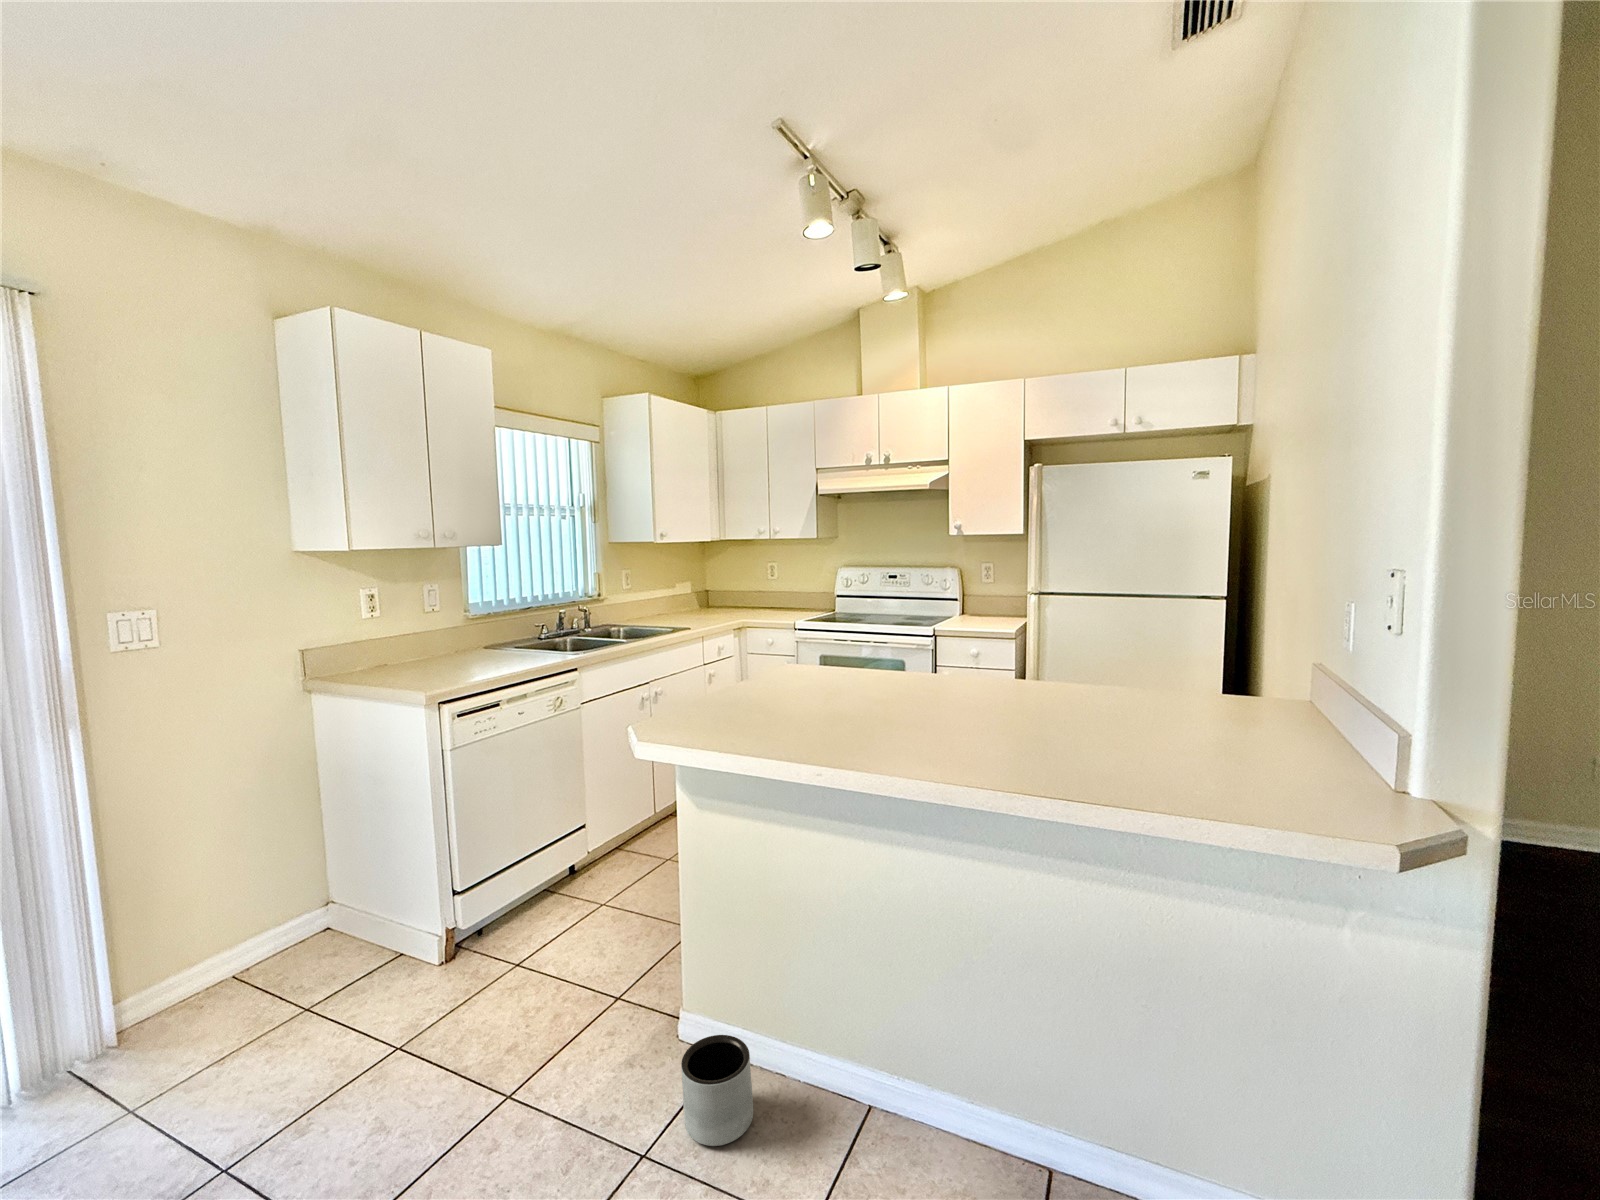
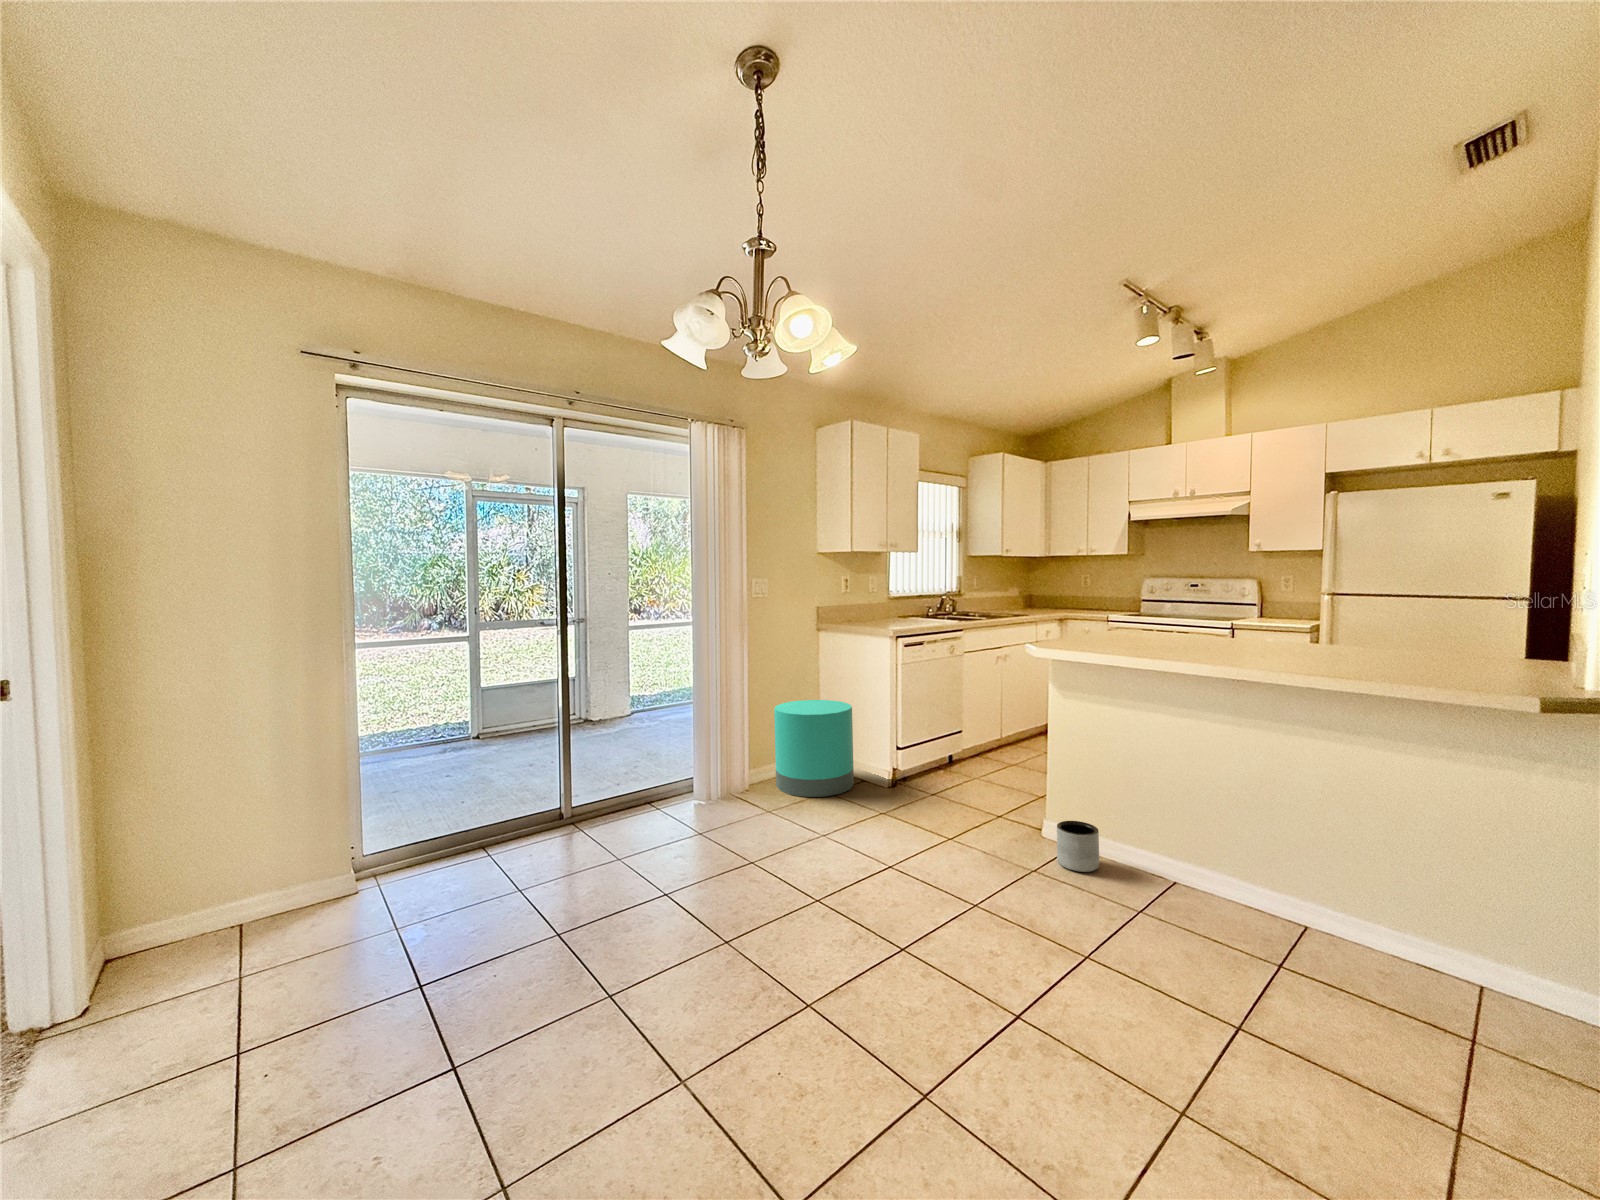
trash can: none [171,824,374,1047] -> present [774,700,854,797]

